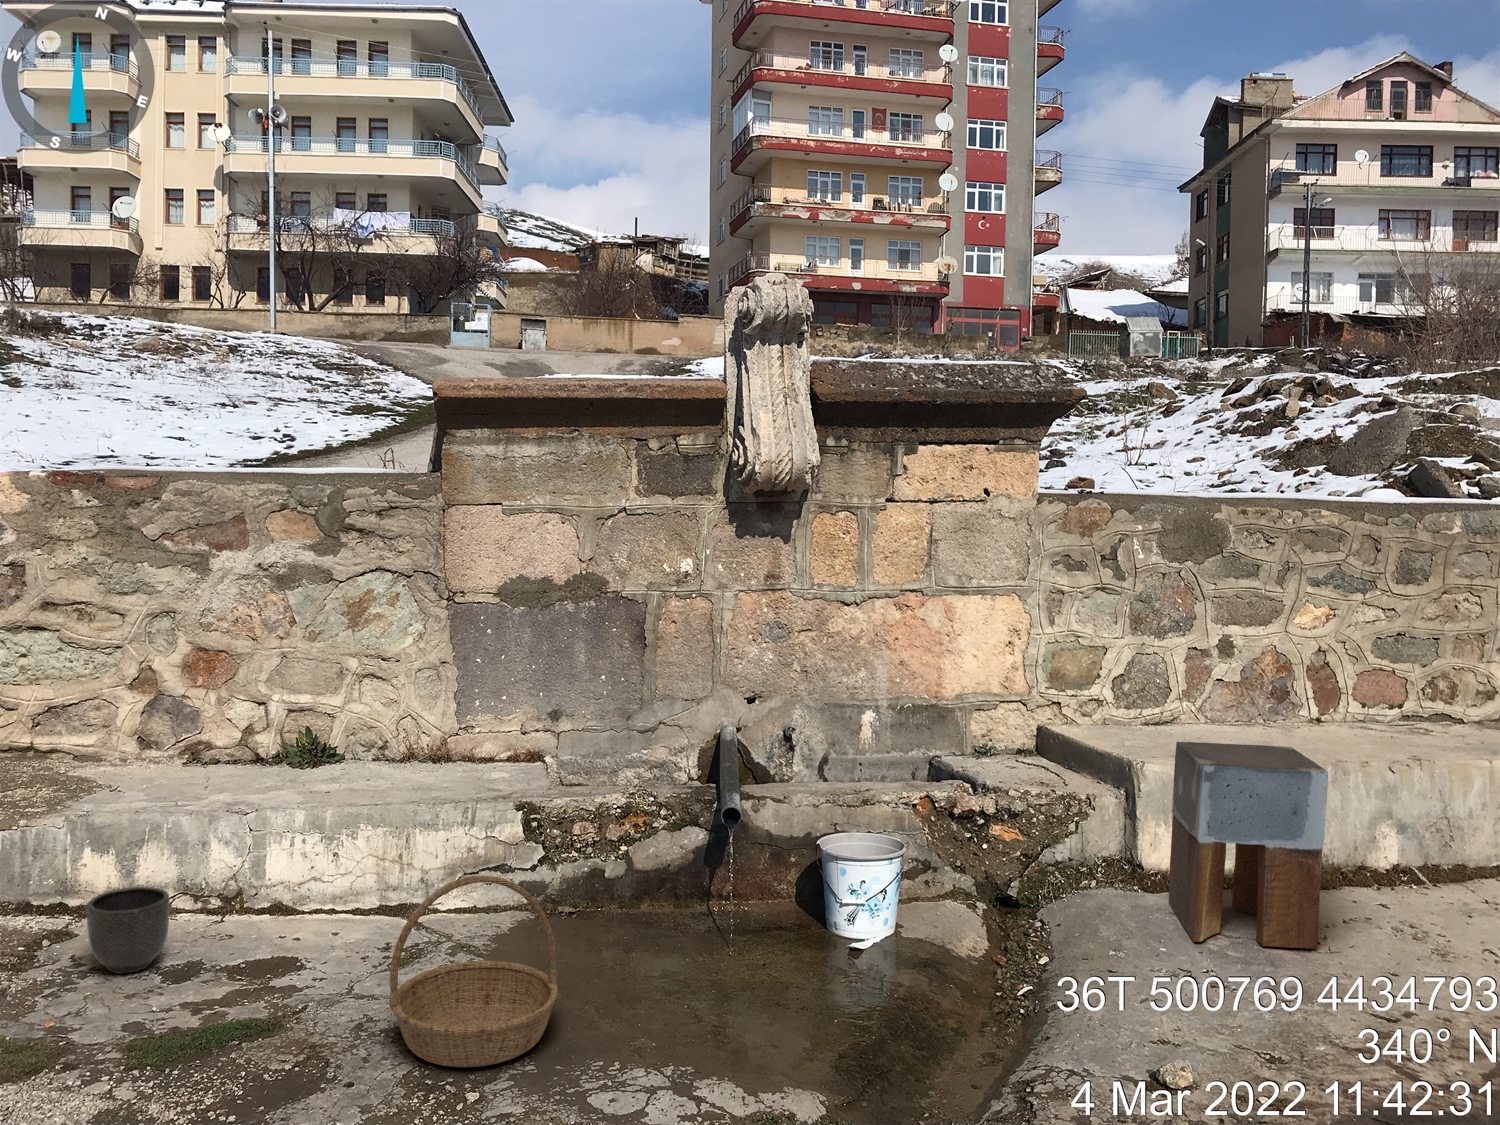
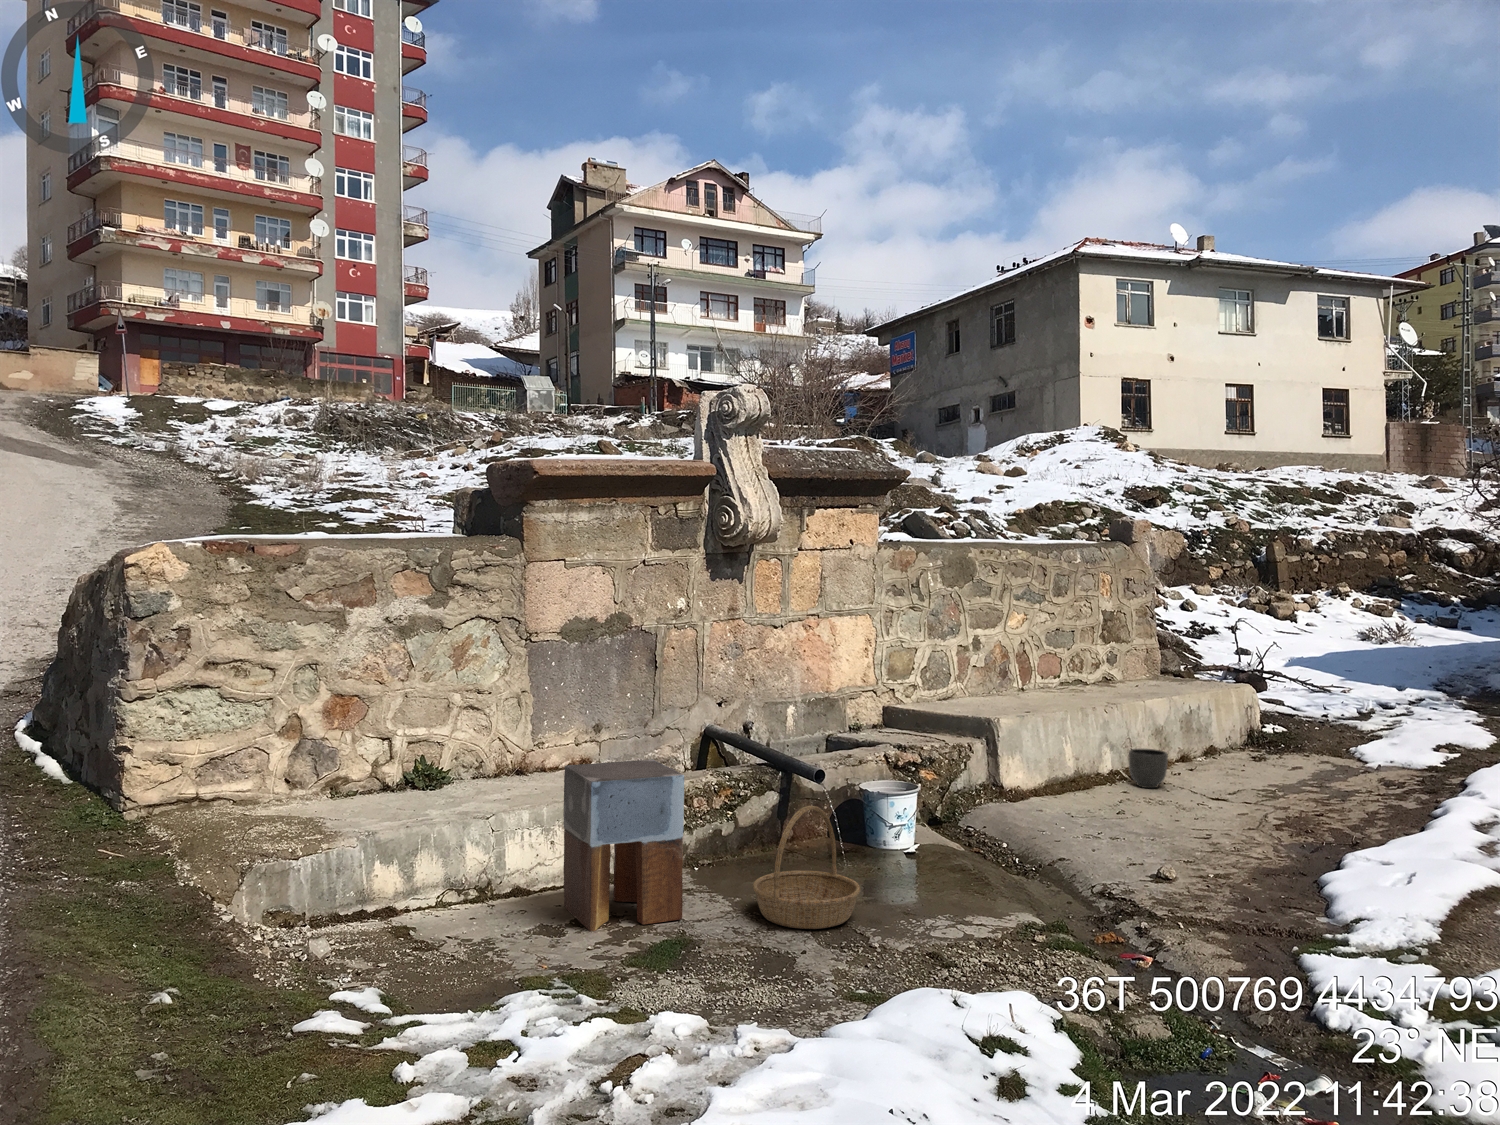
stool: present [1169,742,1328,949] -> present [563,759,684,931]
planter: present [87,887,170,974] -> present [1129,749,1168,788]

